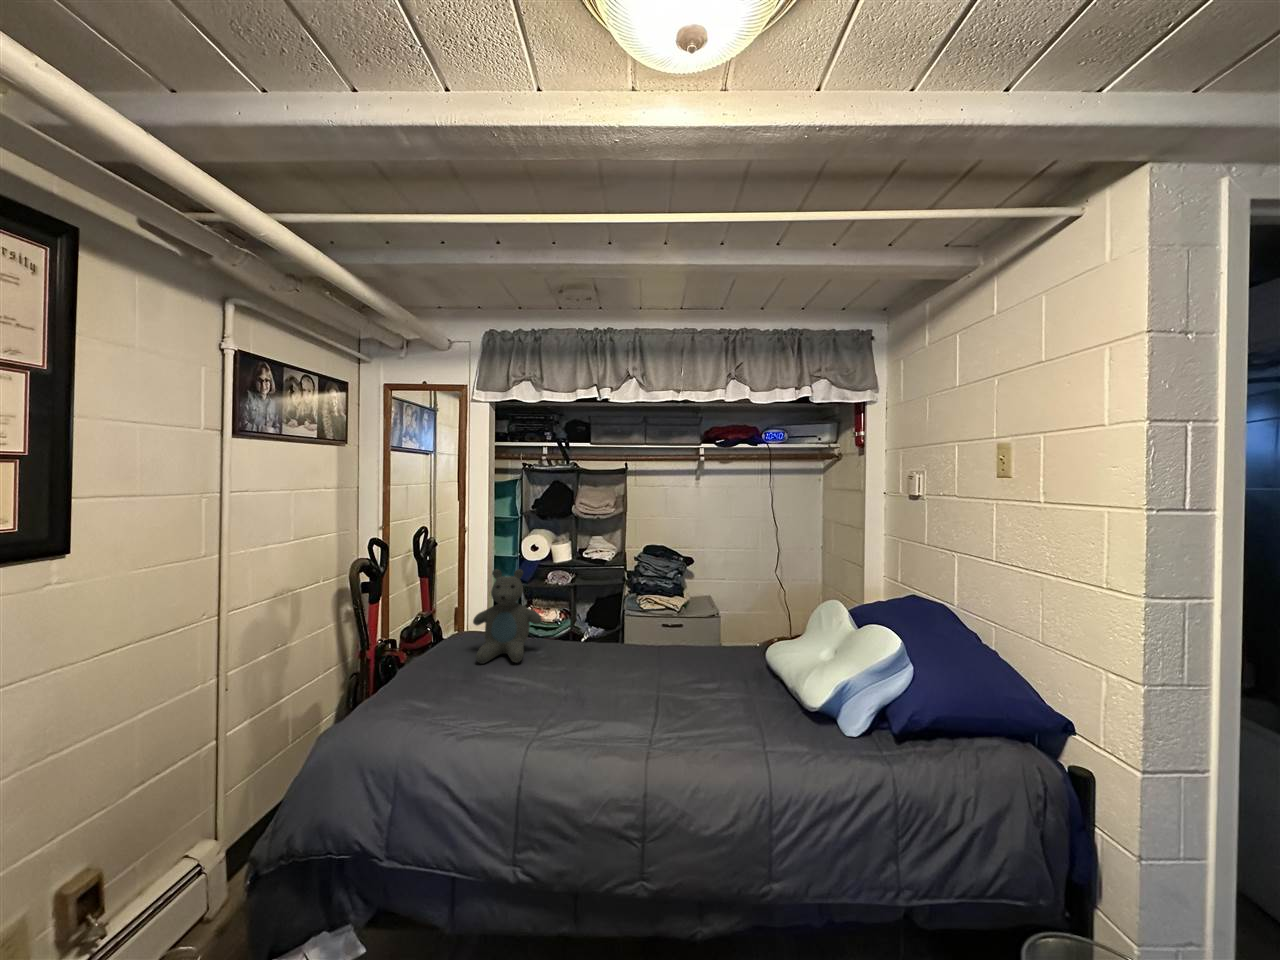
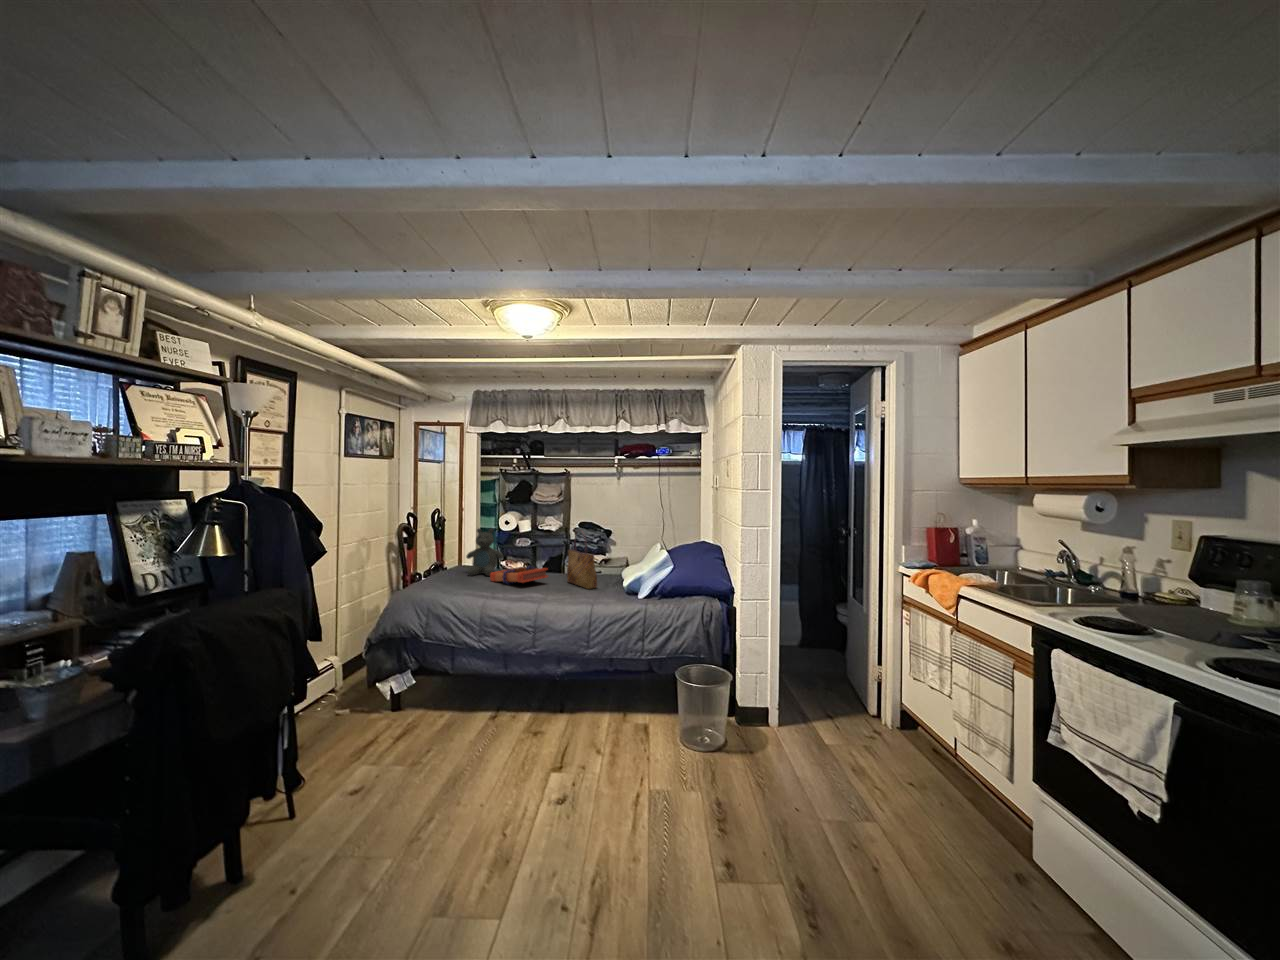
tote bag: none [671,581,748,709] -> present [567,530,597,589]
book: none [524,647,642,702] -> present [490,566,548,584]

